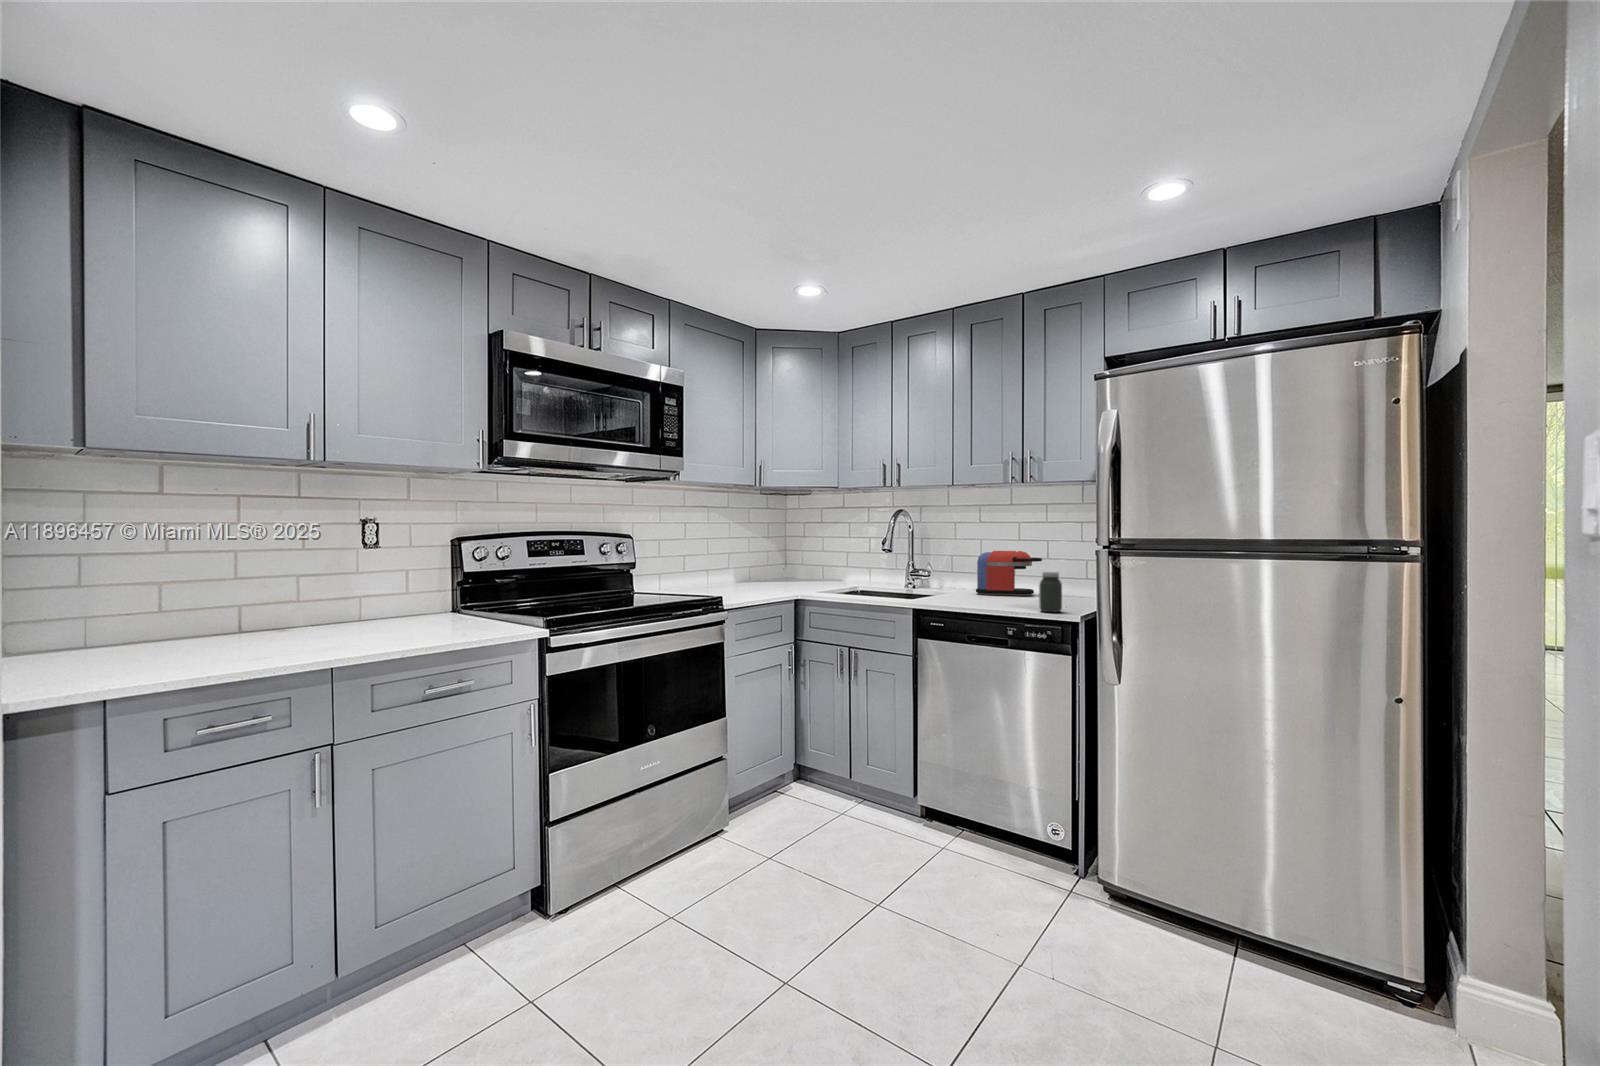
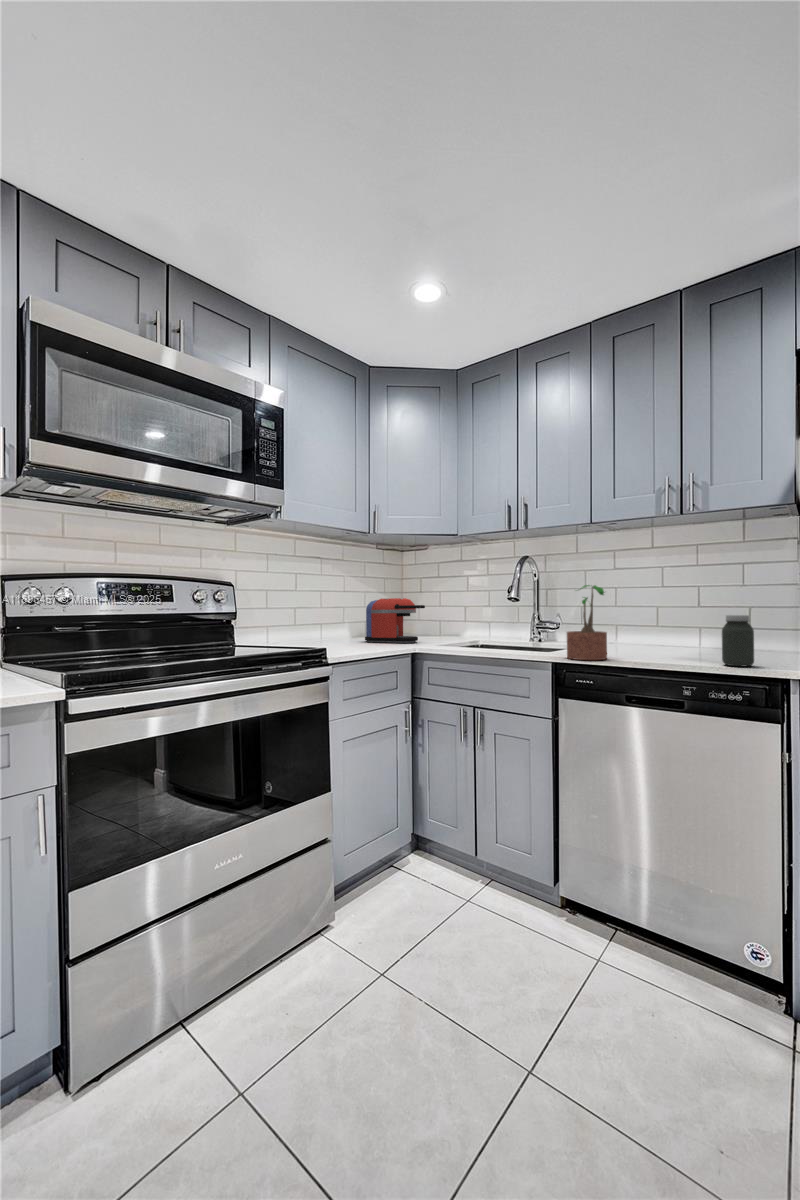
potted plant: none [923,545,956,607] -> present [567,585,607,660]
coffee maker: present [976,551,1042,596] -> present [365,598,425,643]

